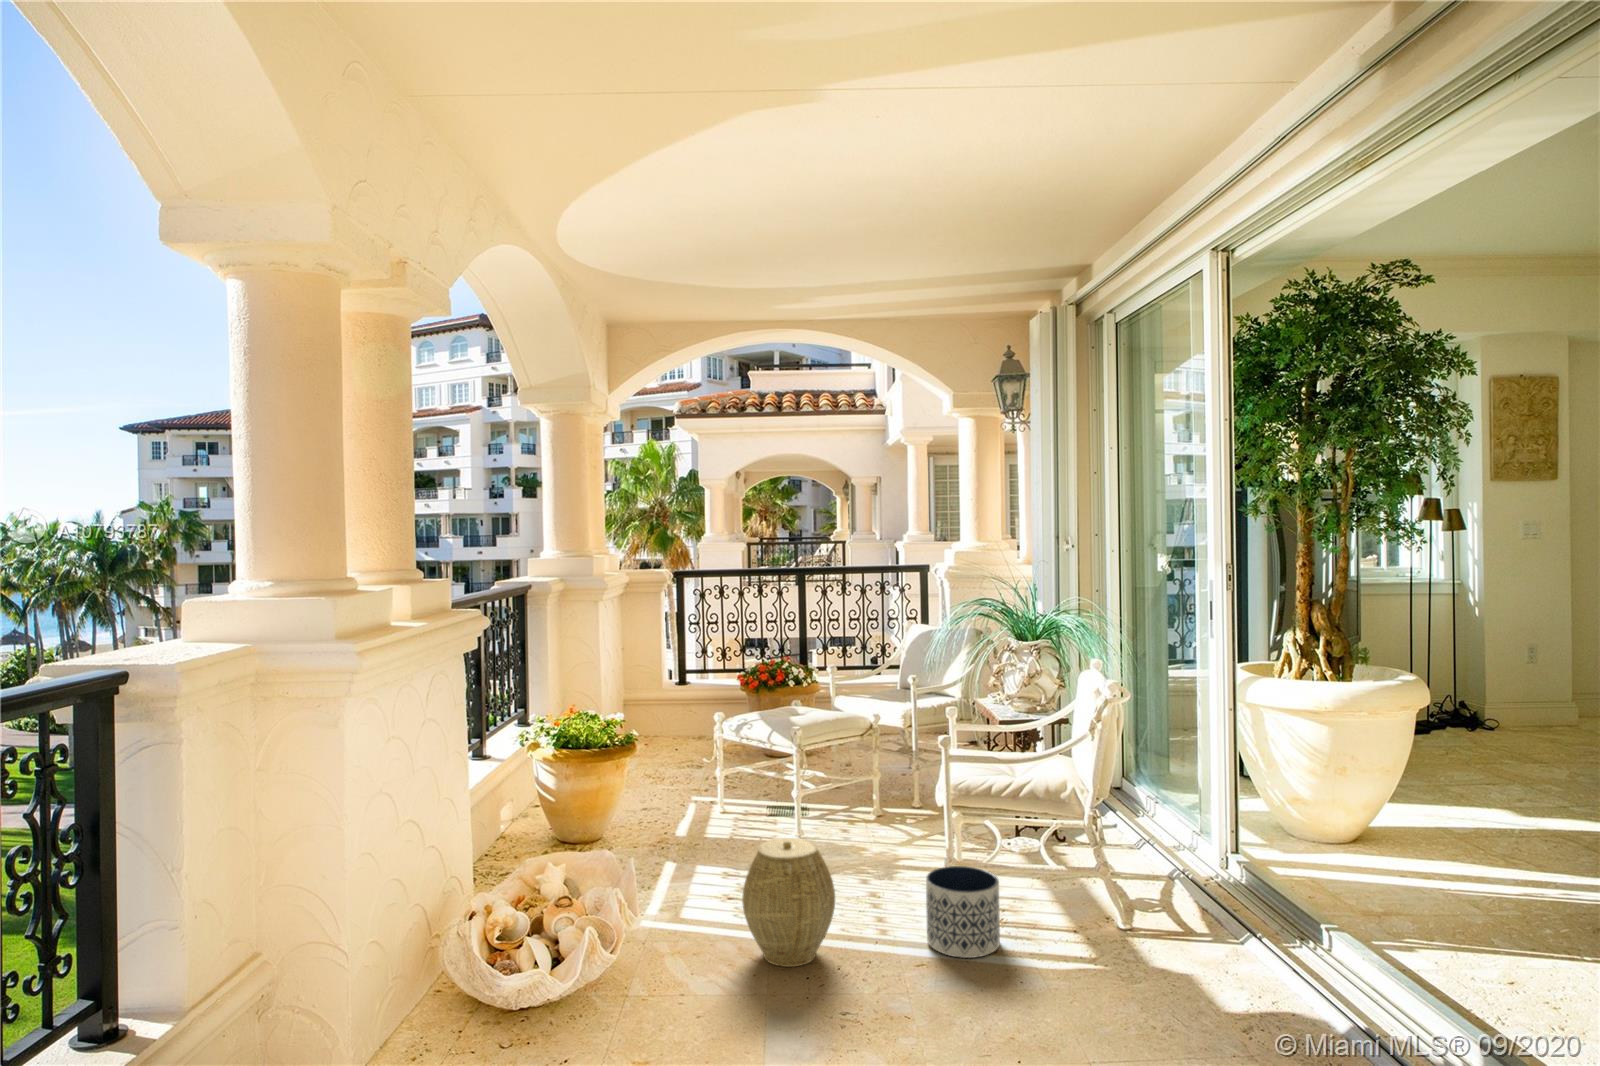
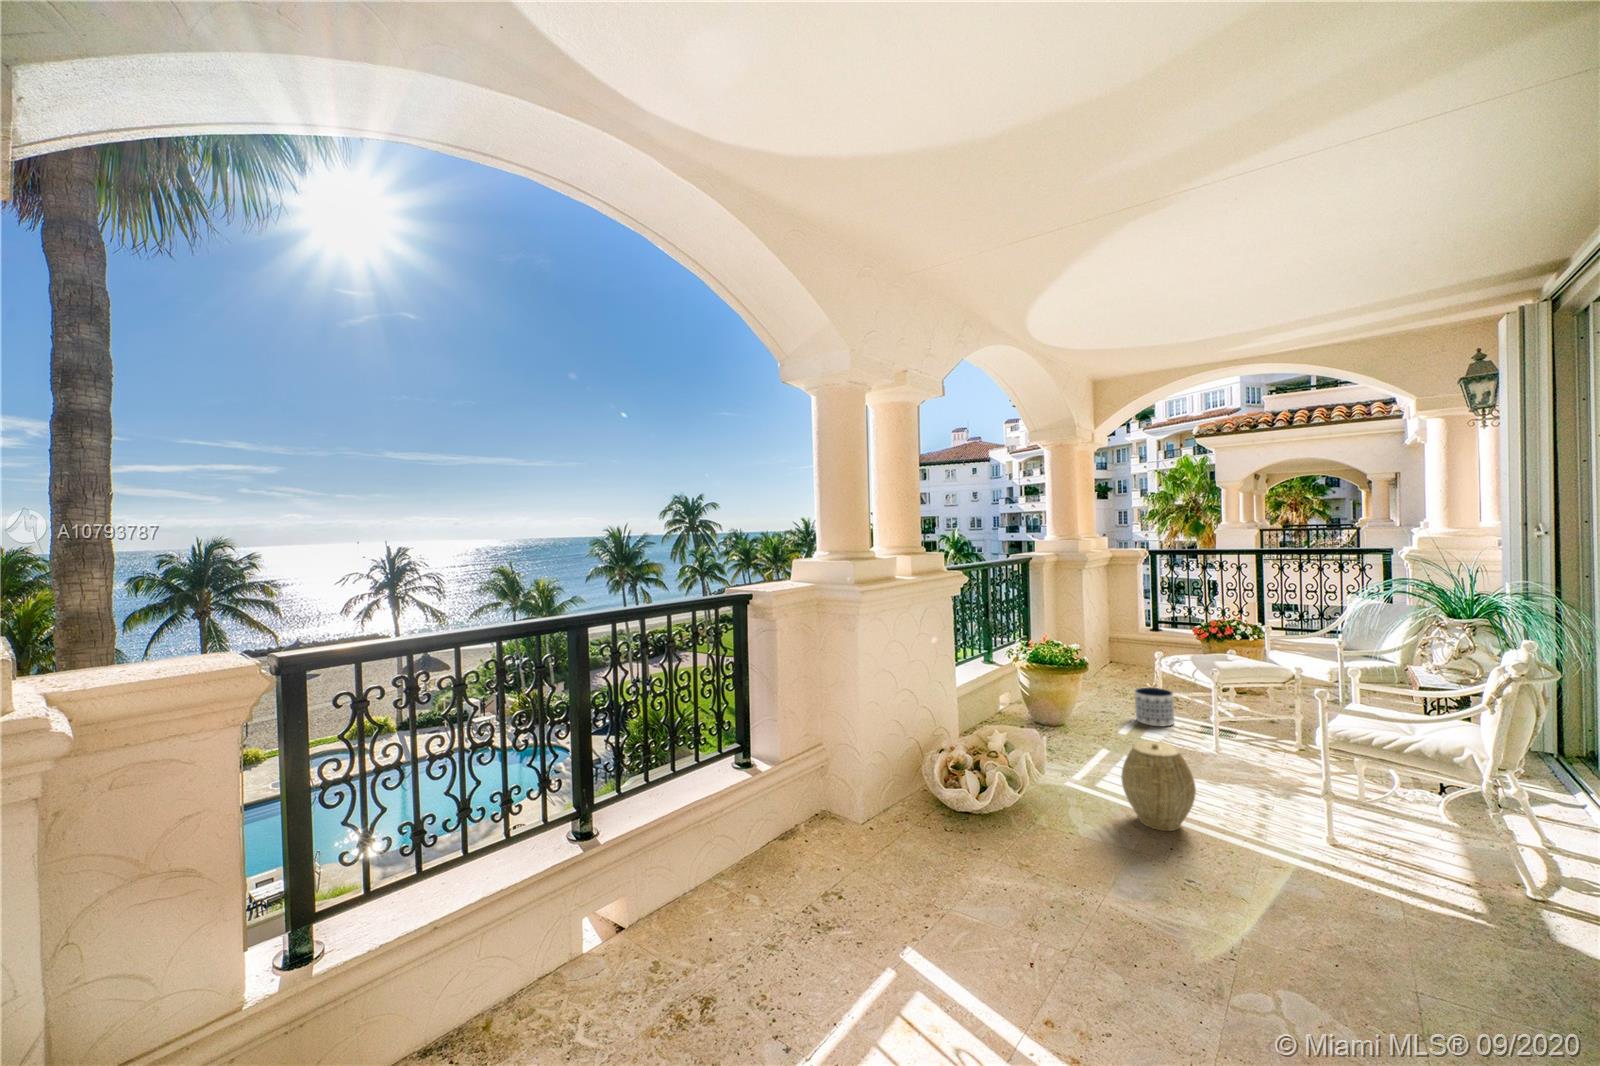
planter: present [926,866,1000,958] -> present [1135,688,1174,726]

